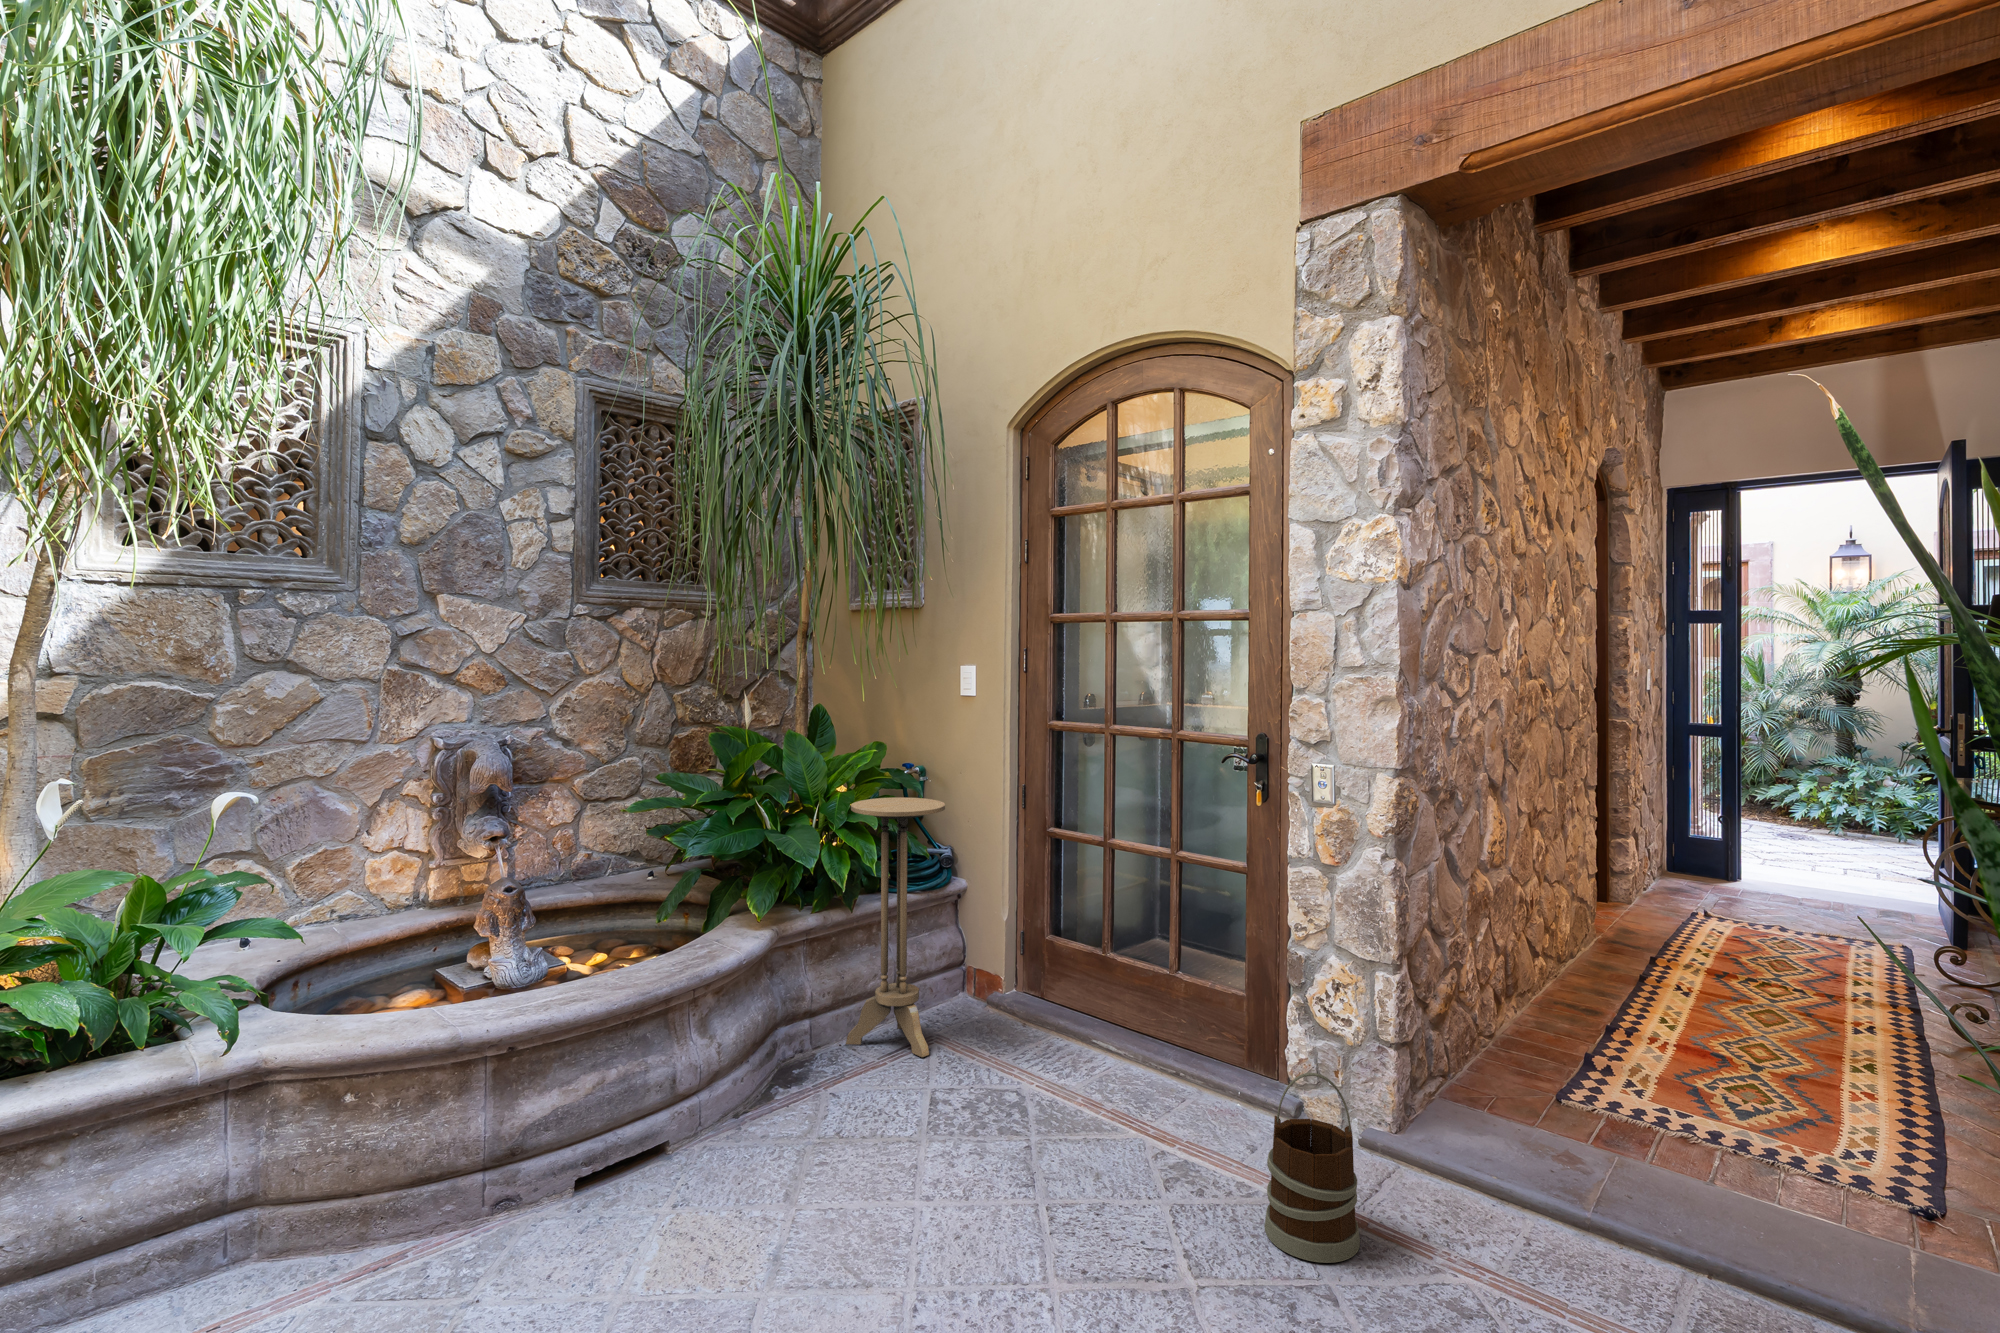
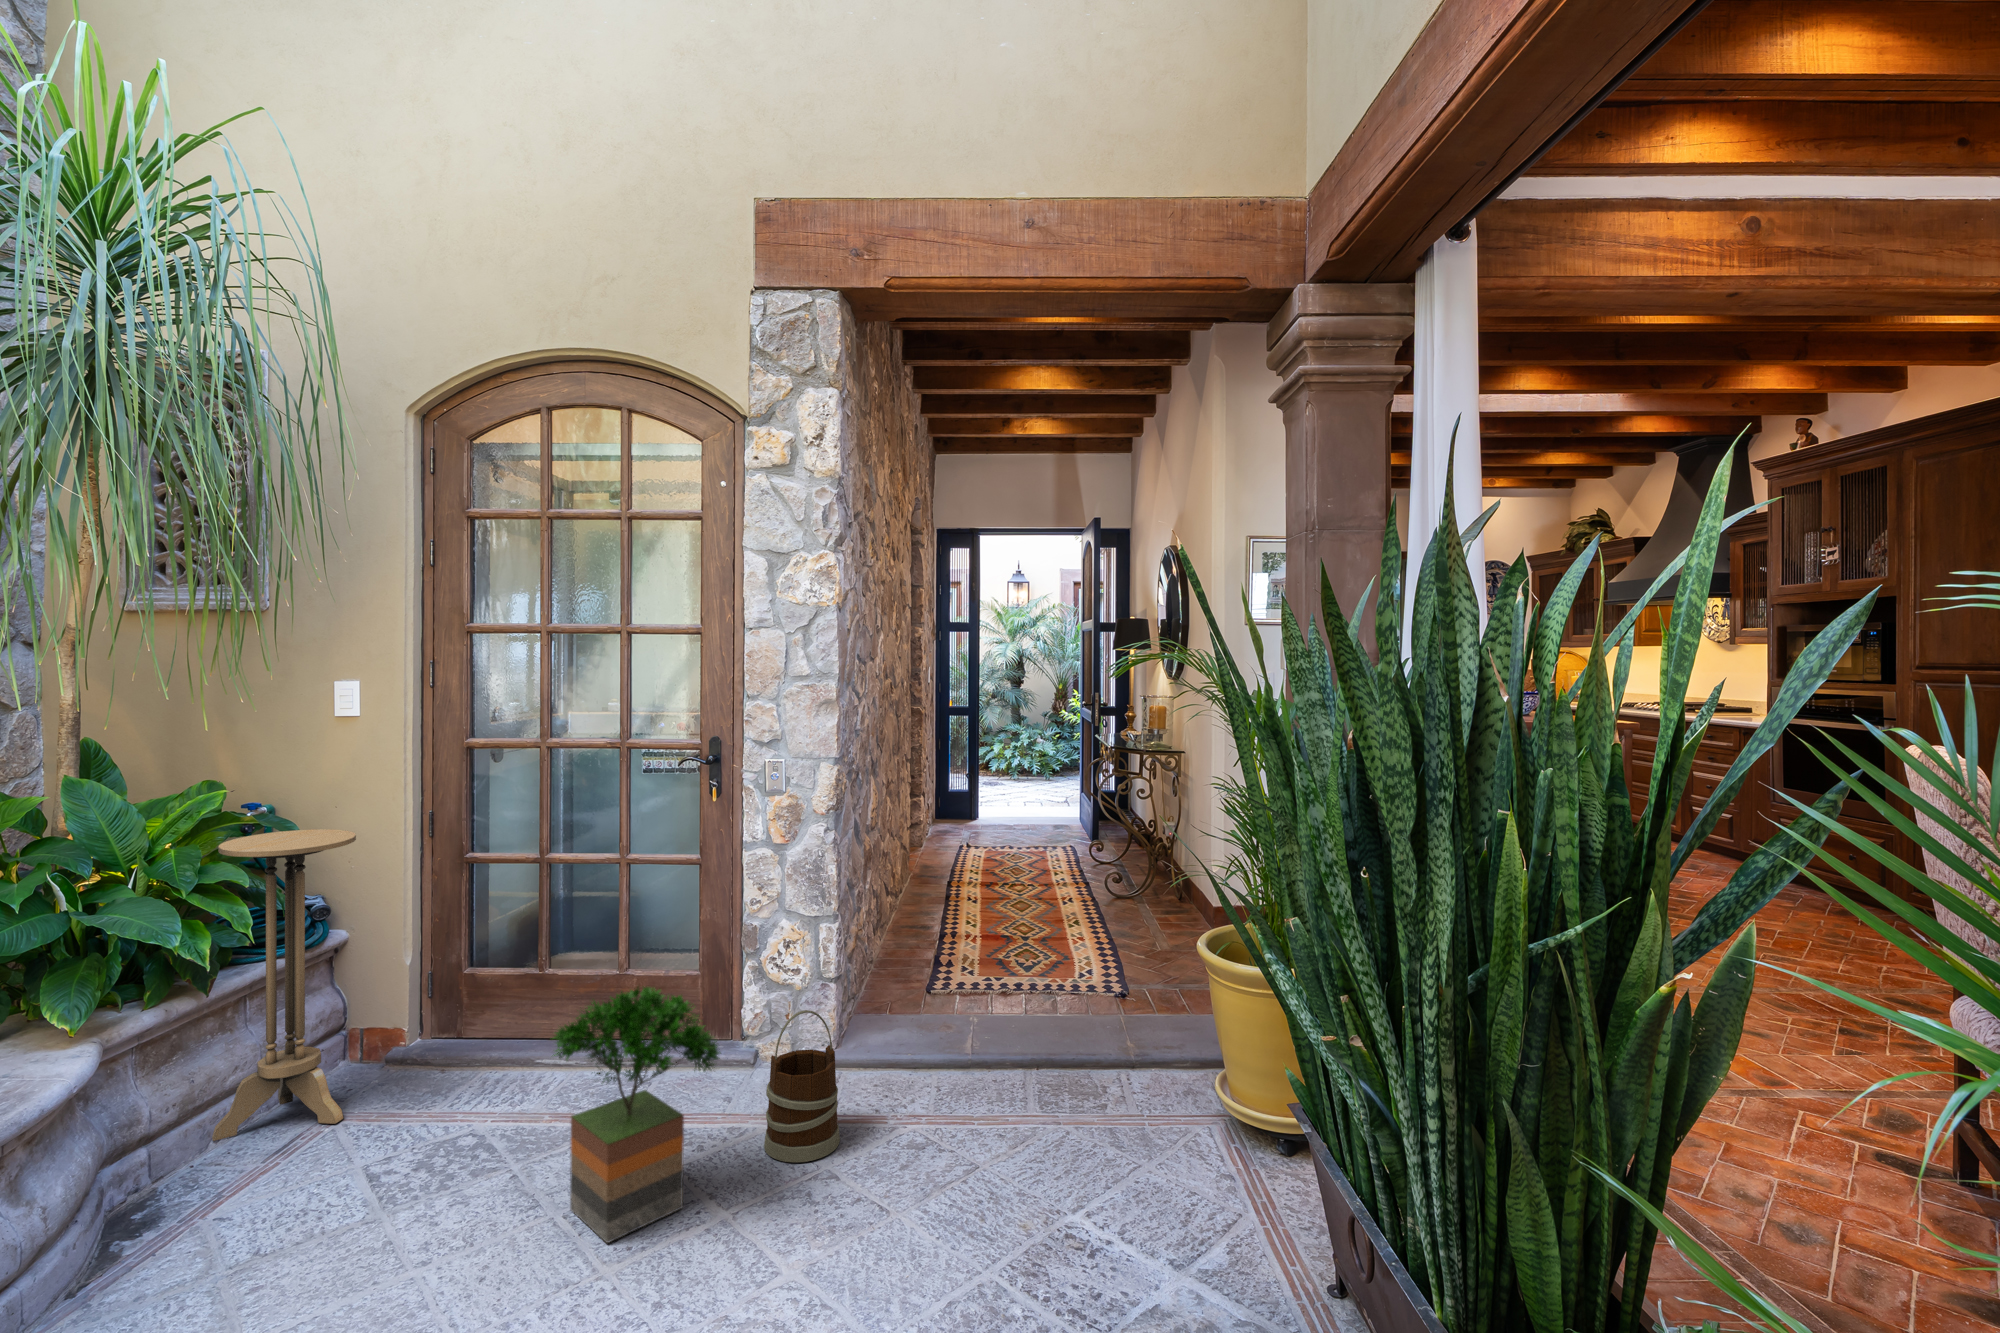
potted tree: none [1025,994,1192,1260] -> present [553,986,721,1243]

